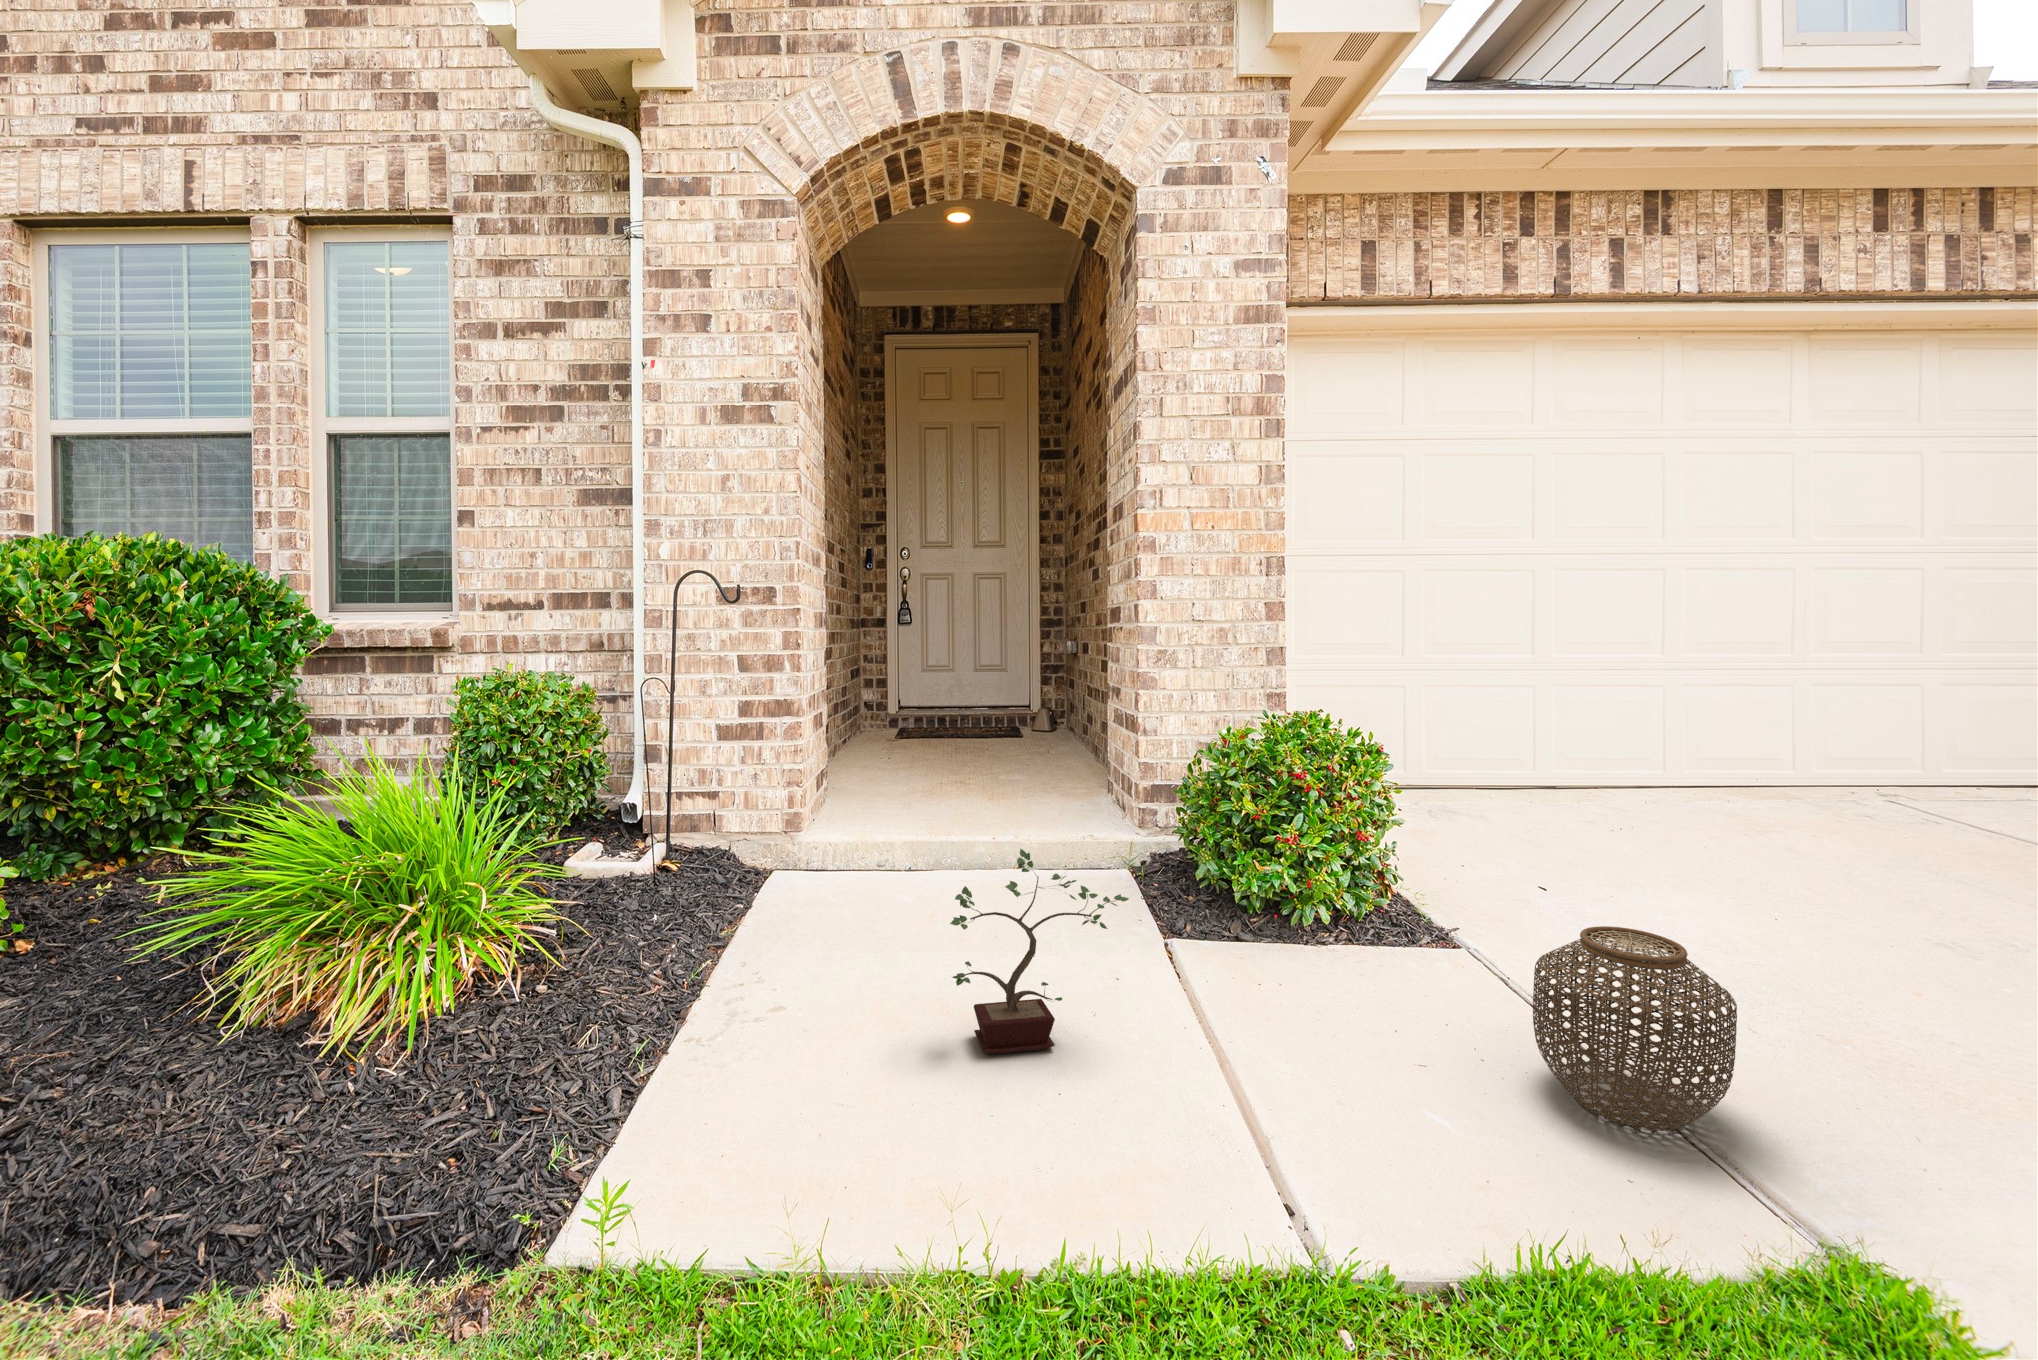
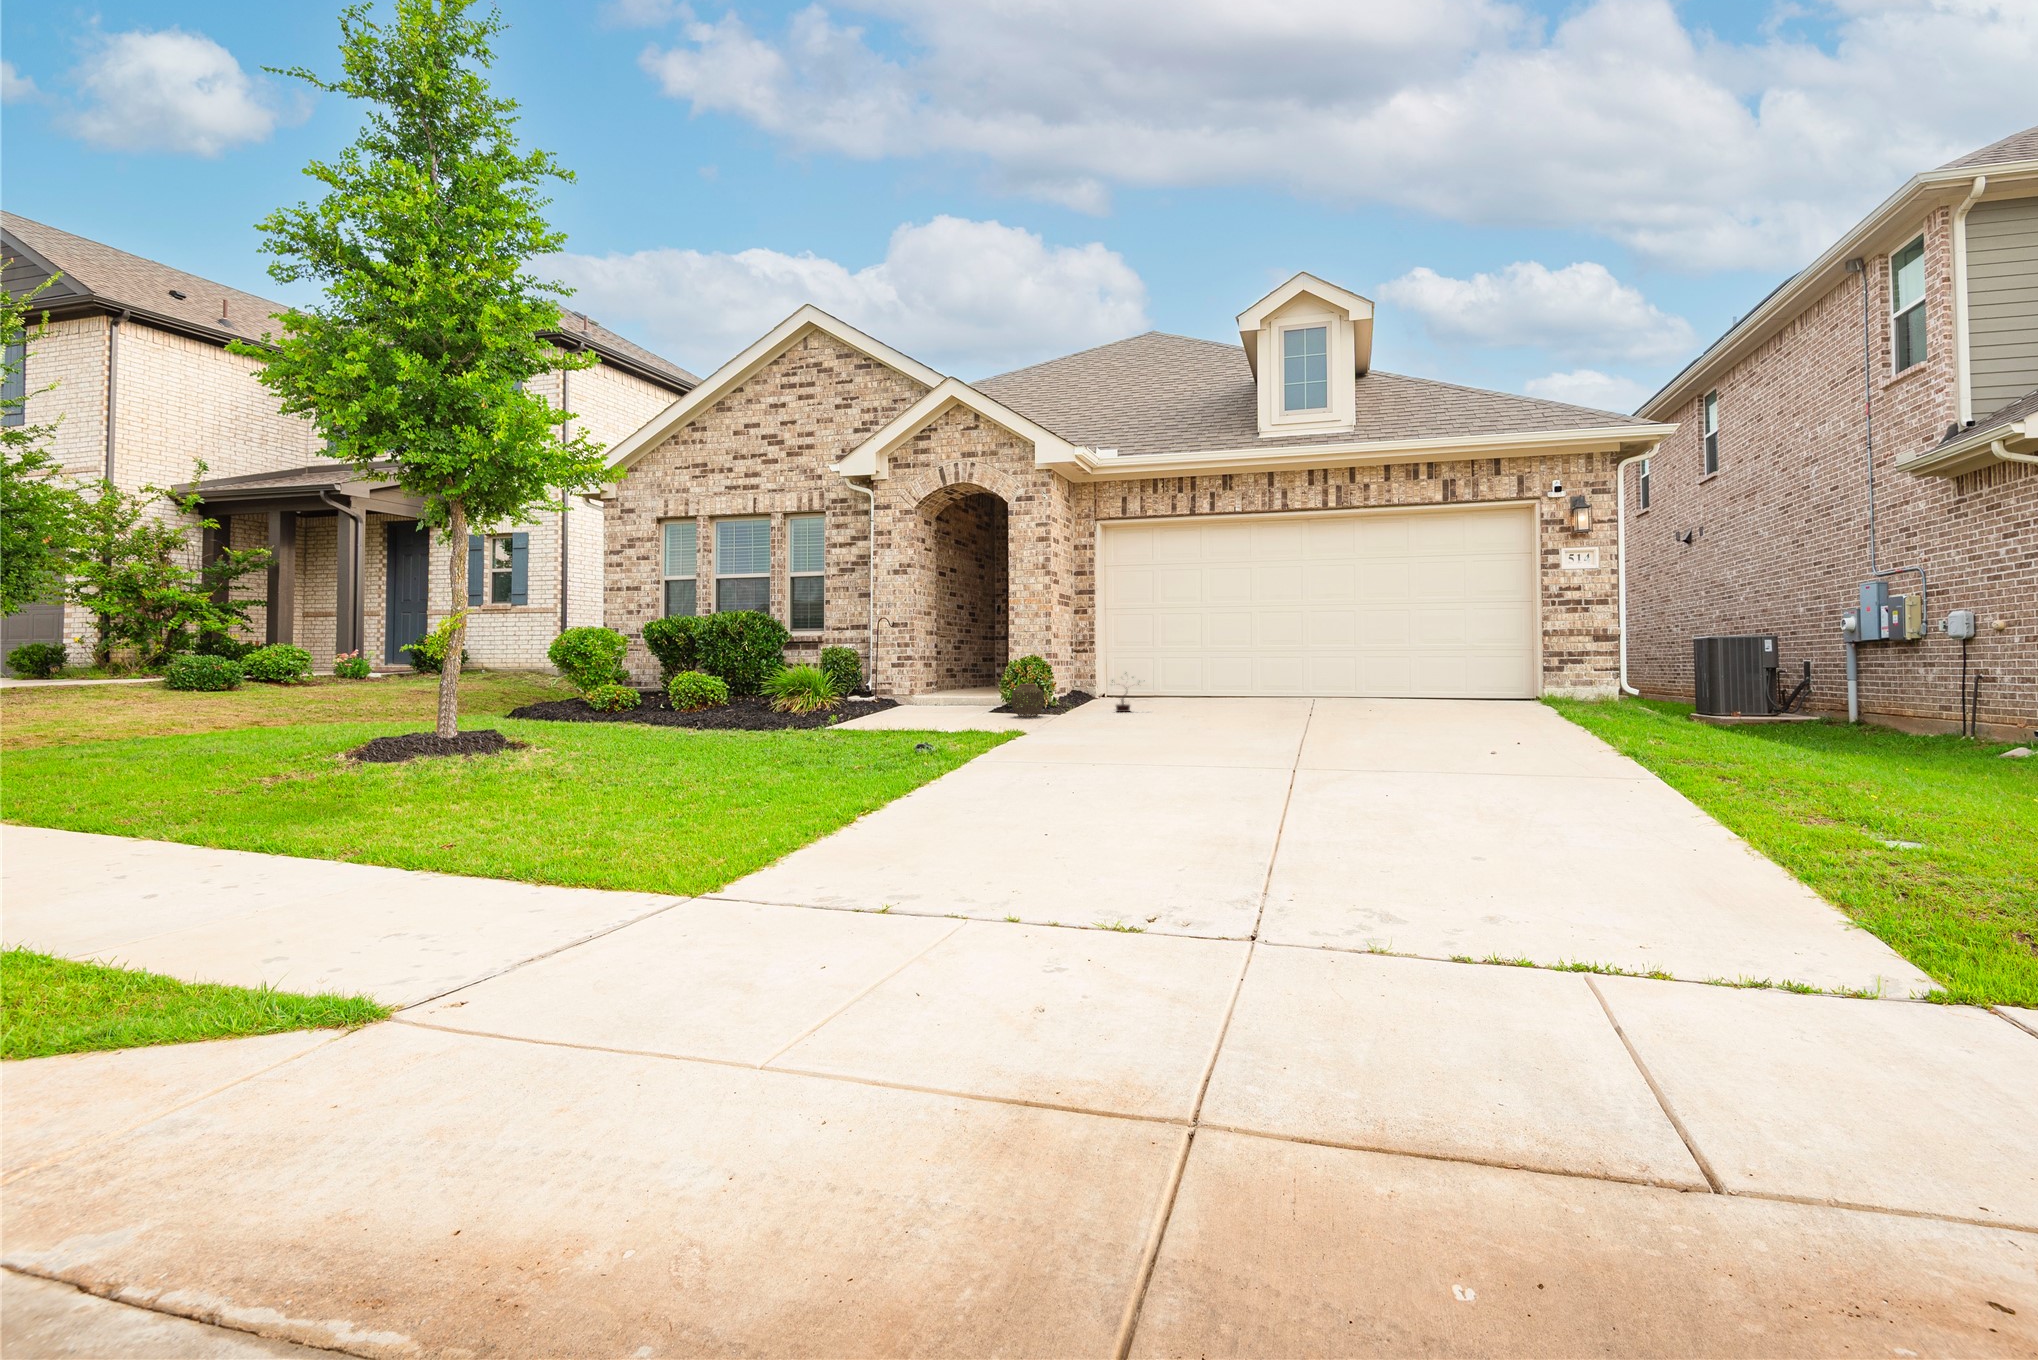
potted plant: present [950,849,1129,1054] -> present [1112,673,1140,712]

